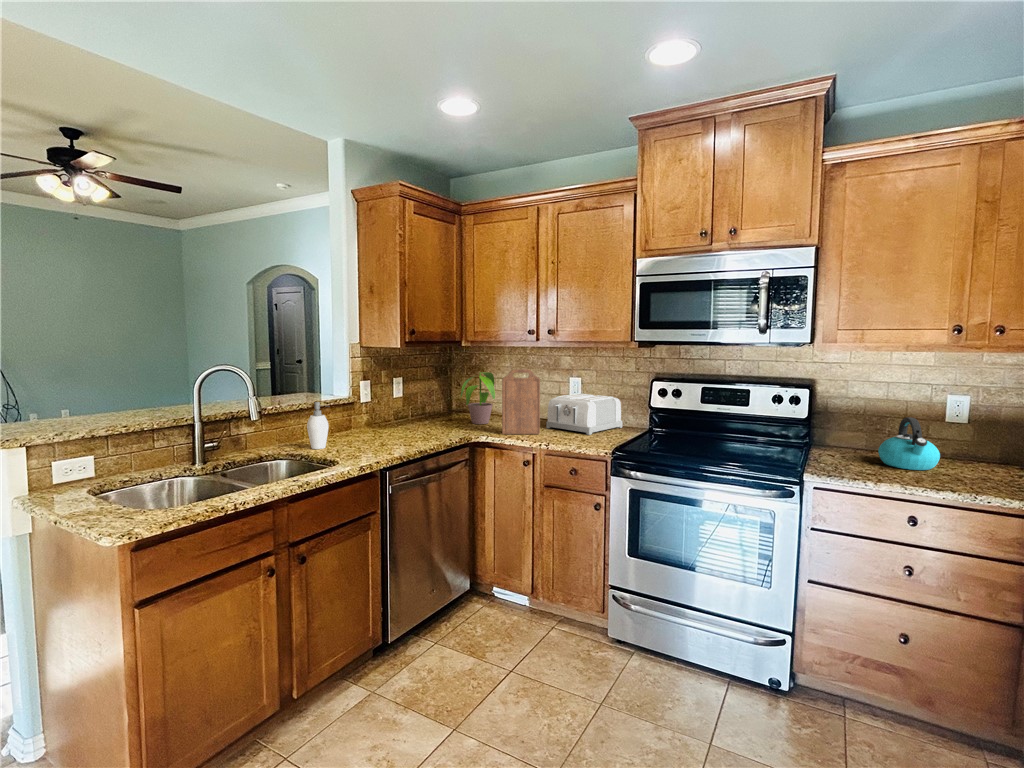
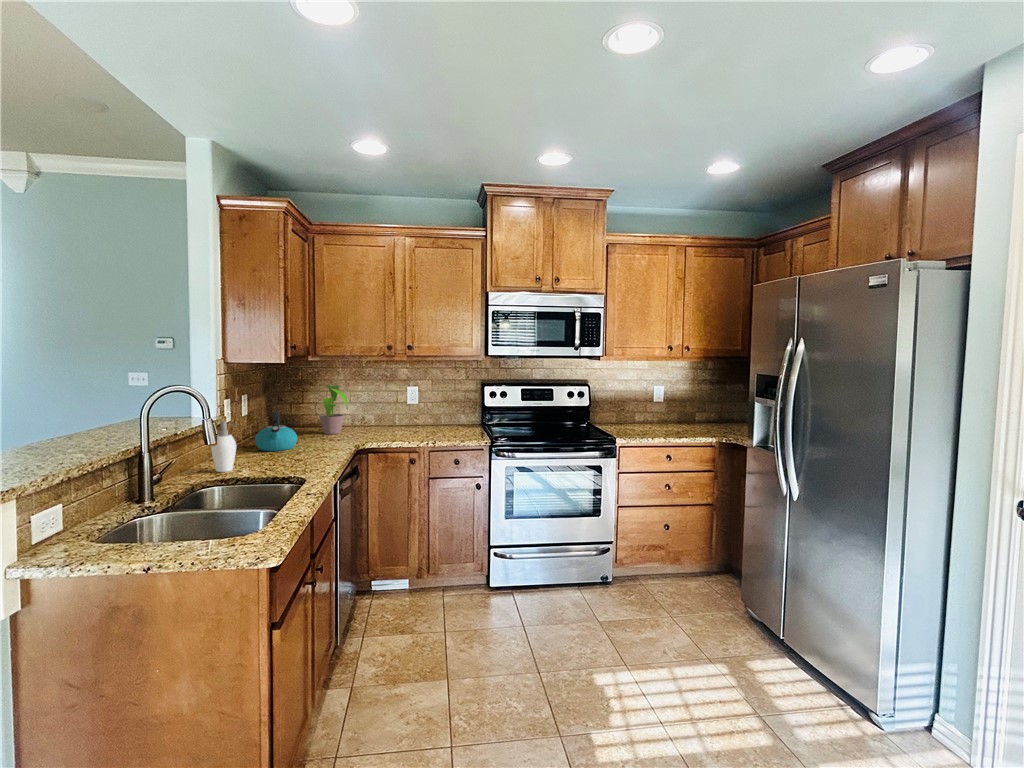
cutting board: present [502,369,540,434] -> none [376,380,408,439]
toaster: present [546,394,622,435] -> none [401,400,456,432]
kettle: present [878,417,940,470] -> present [255,411,297,451]

